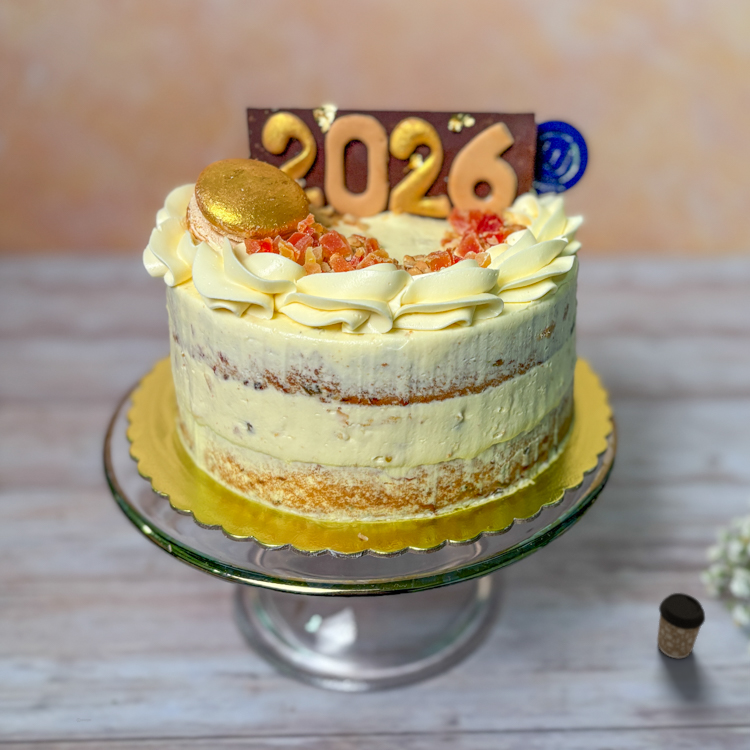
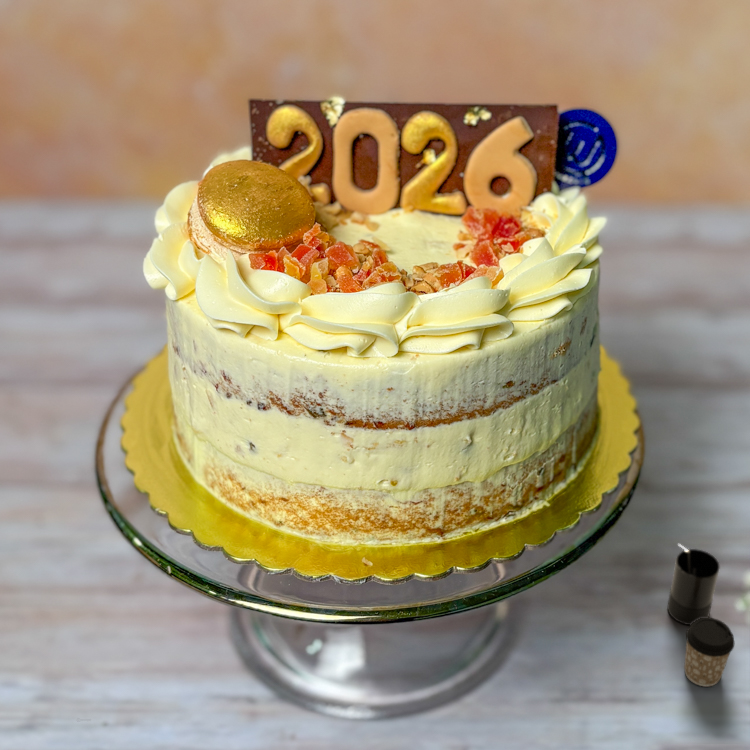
candle: none [637,526,686,602] -> present [667,545,720,625]

